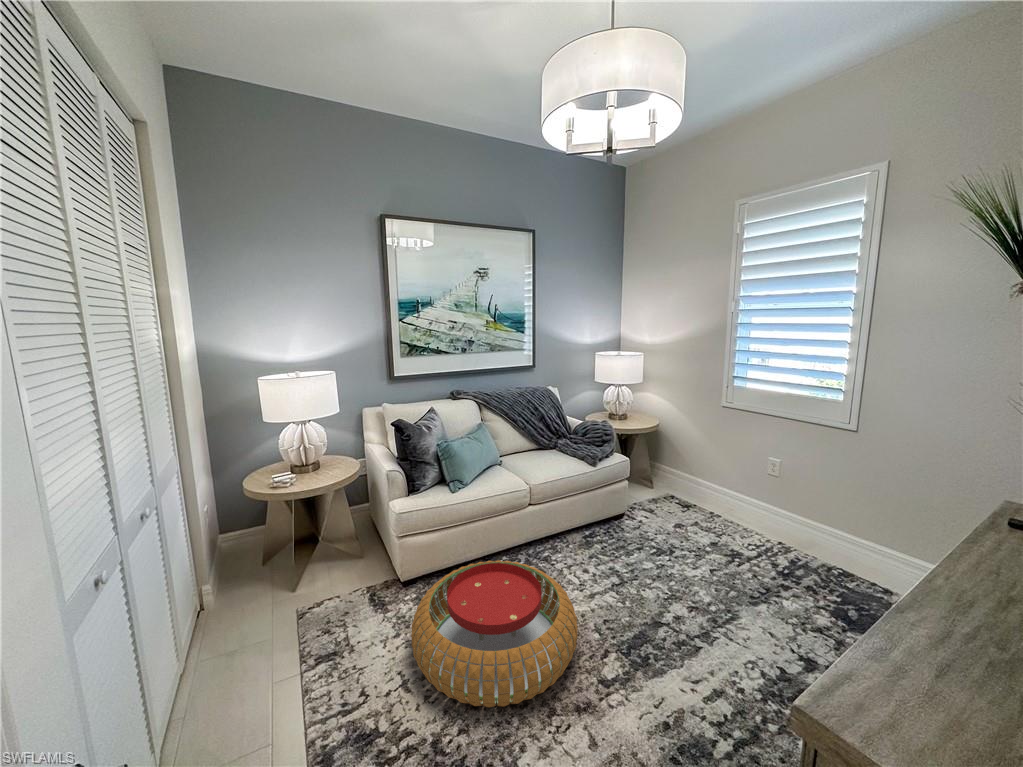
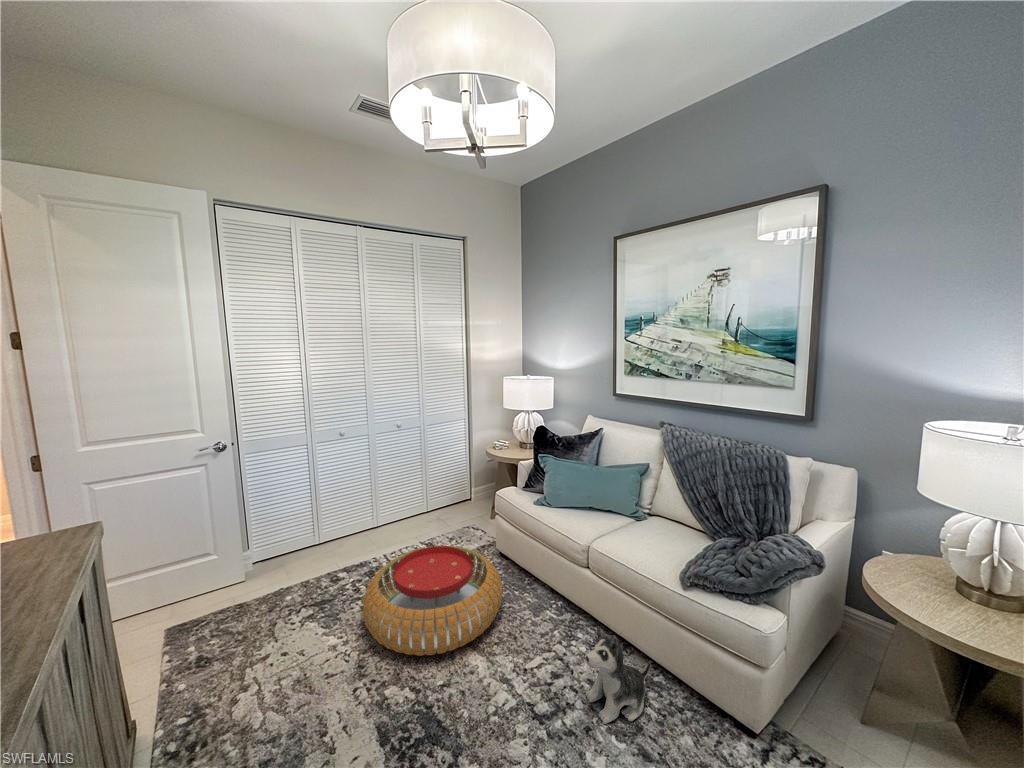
plush toy: none [590,506,624,561] -> present [586,626,651,724]

